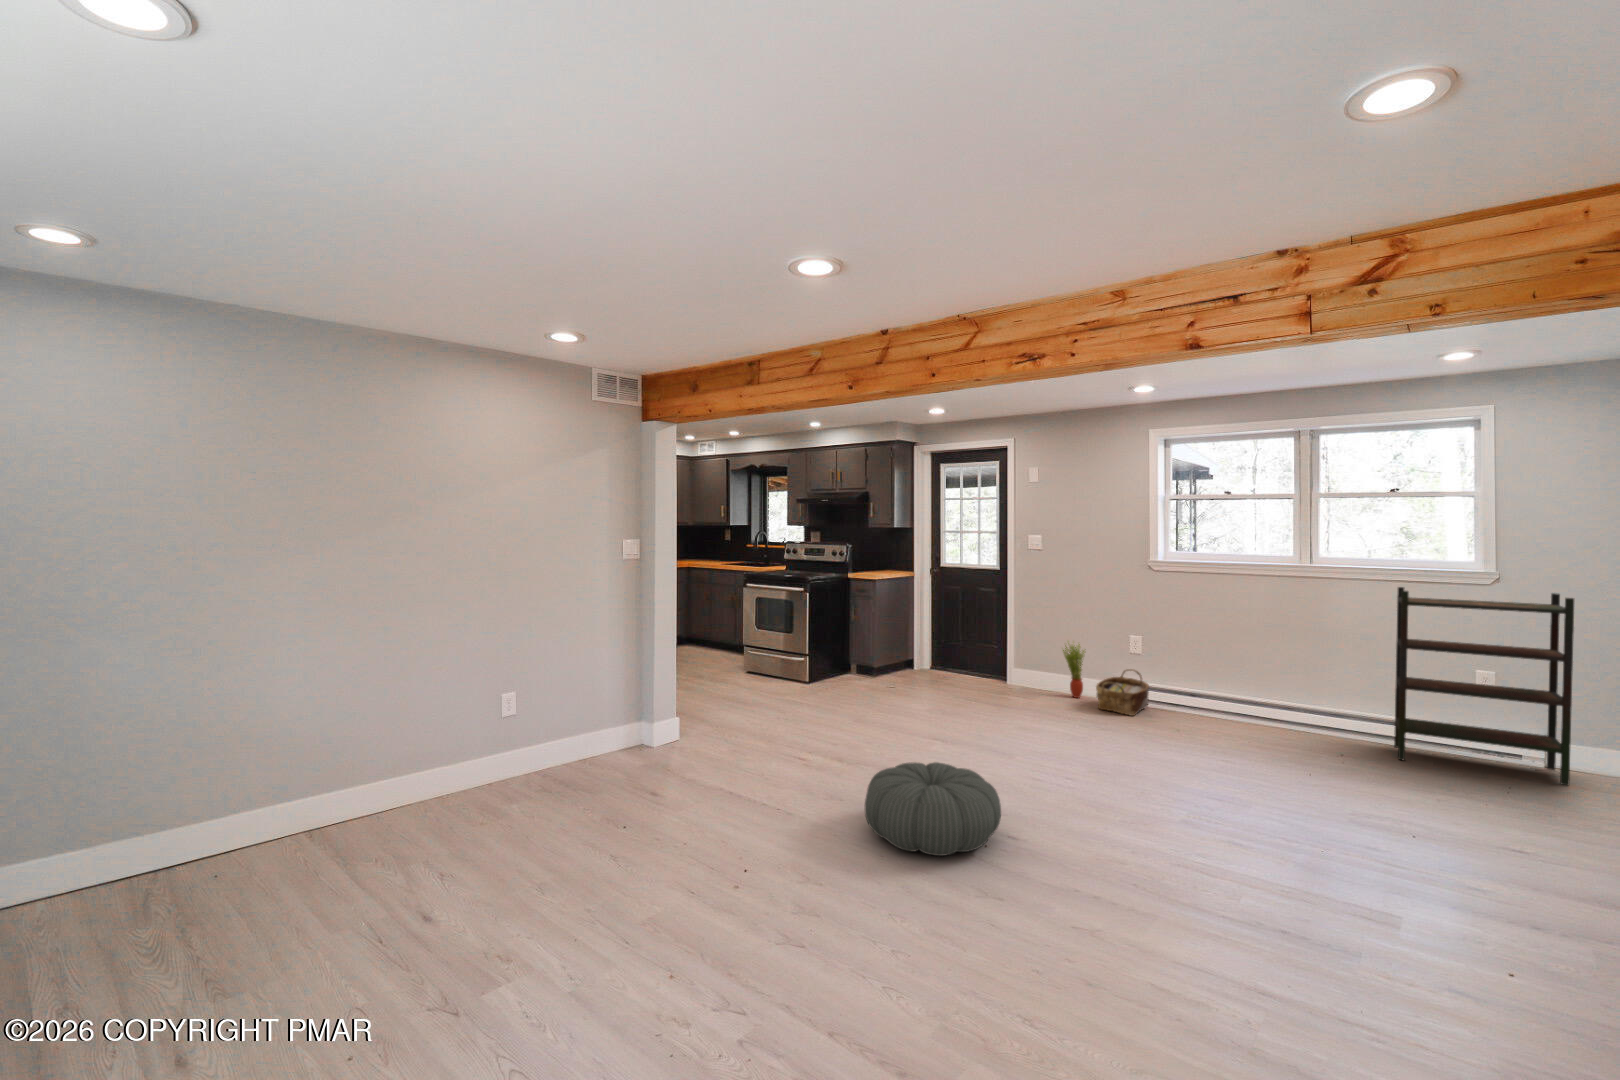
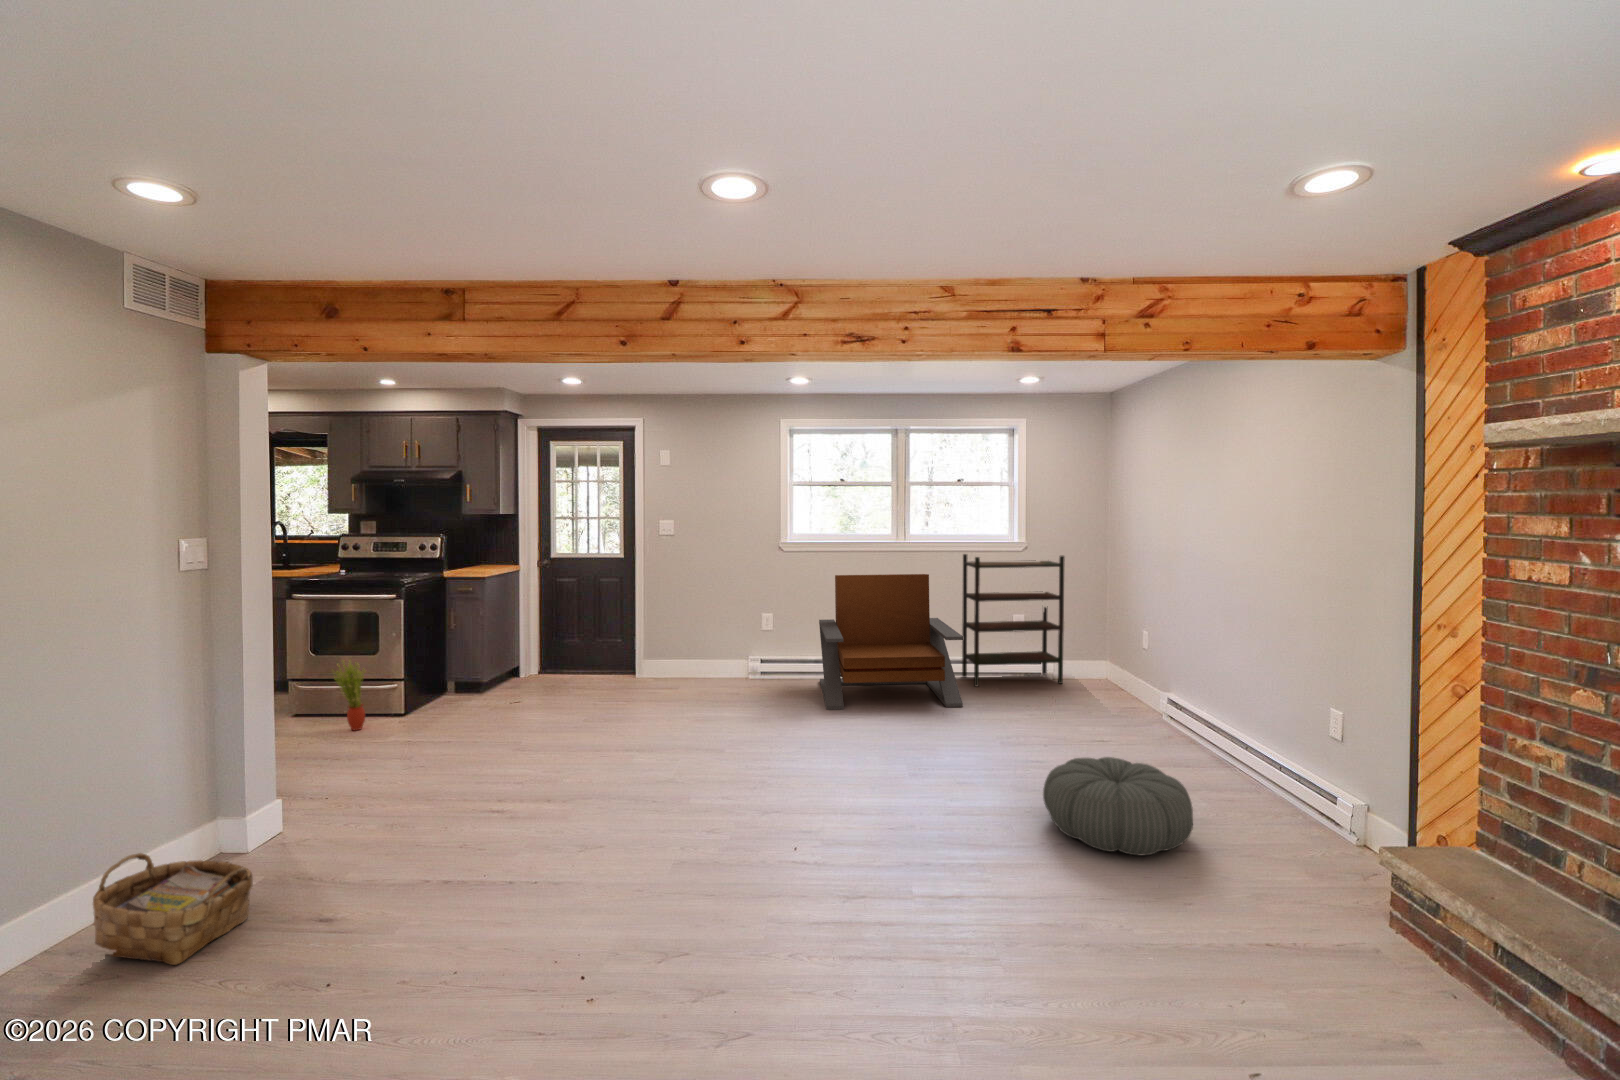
lounge chair: none [1159,600,1352,775] -> present [819,574,963,710]
potted plant: present [1063,643,1085,698] -> present [335,661,366,730]
woven basket: present [1096,669,1149,716] -> present [93,853,253,965]
pouf: present [865,762,1001,856] -> present [1043,757,1193,856]

